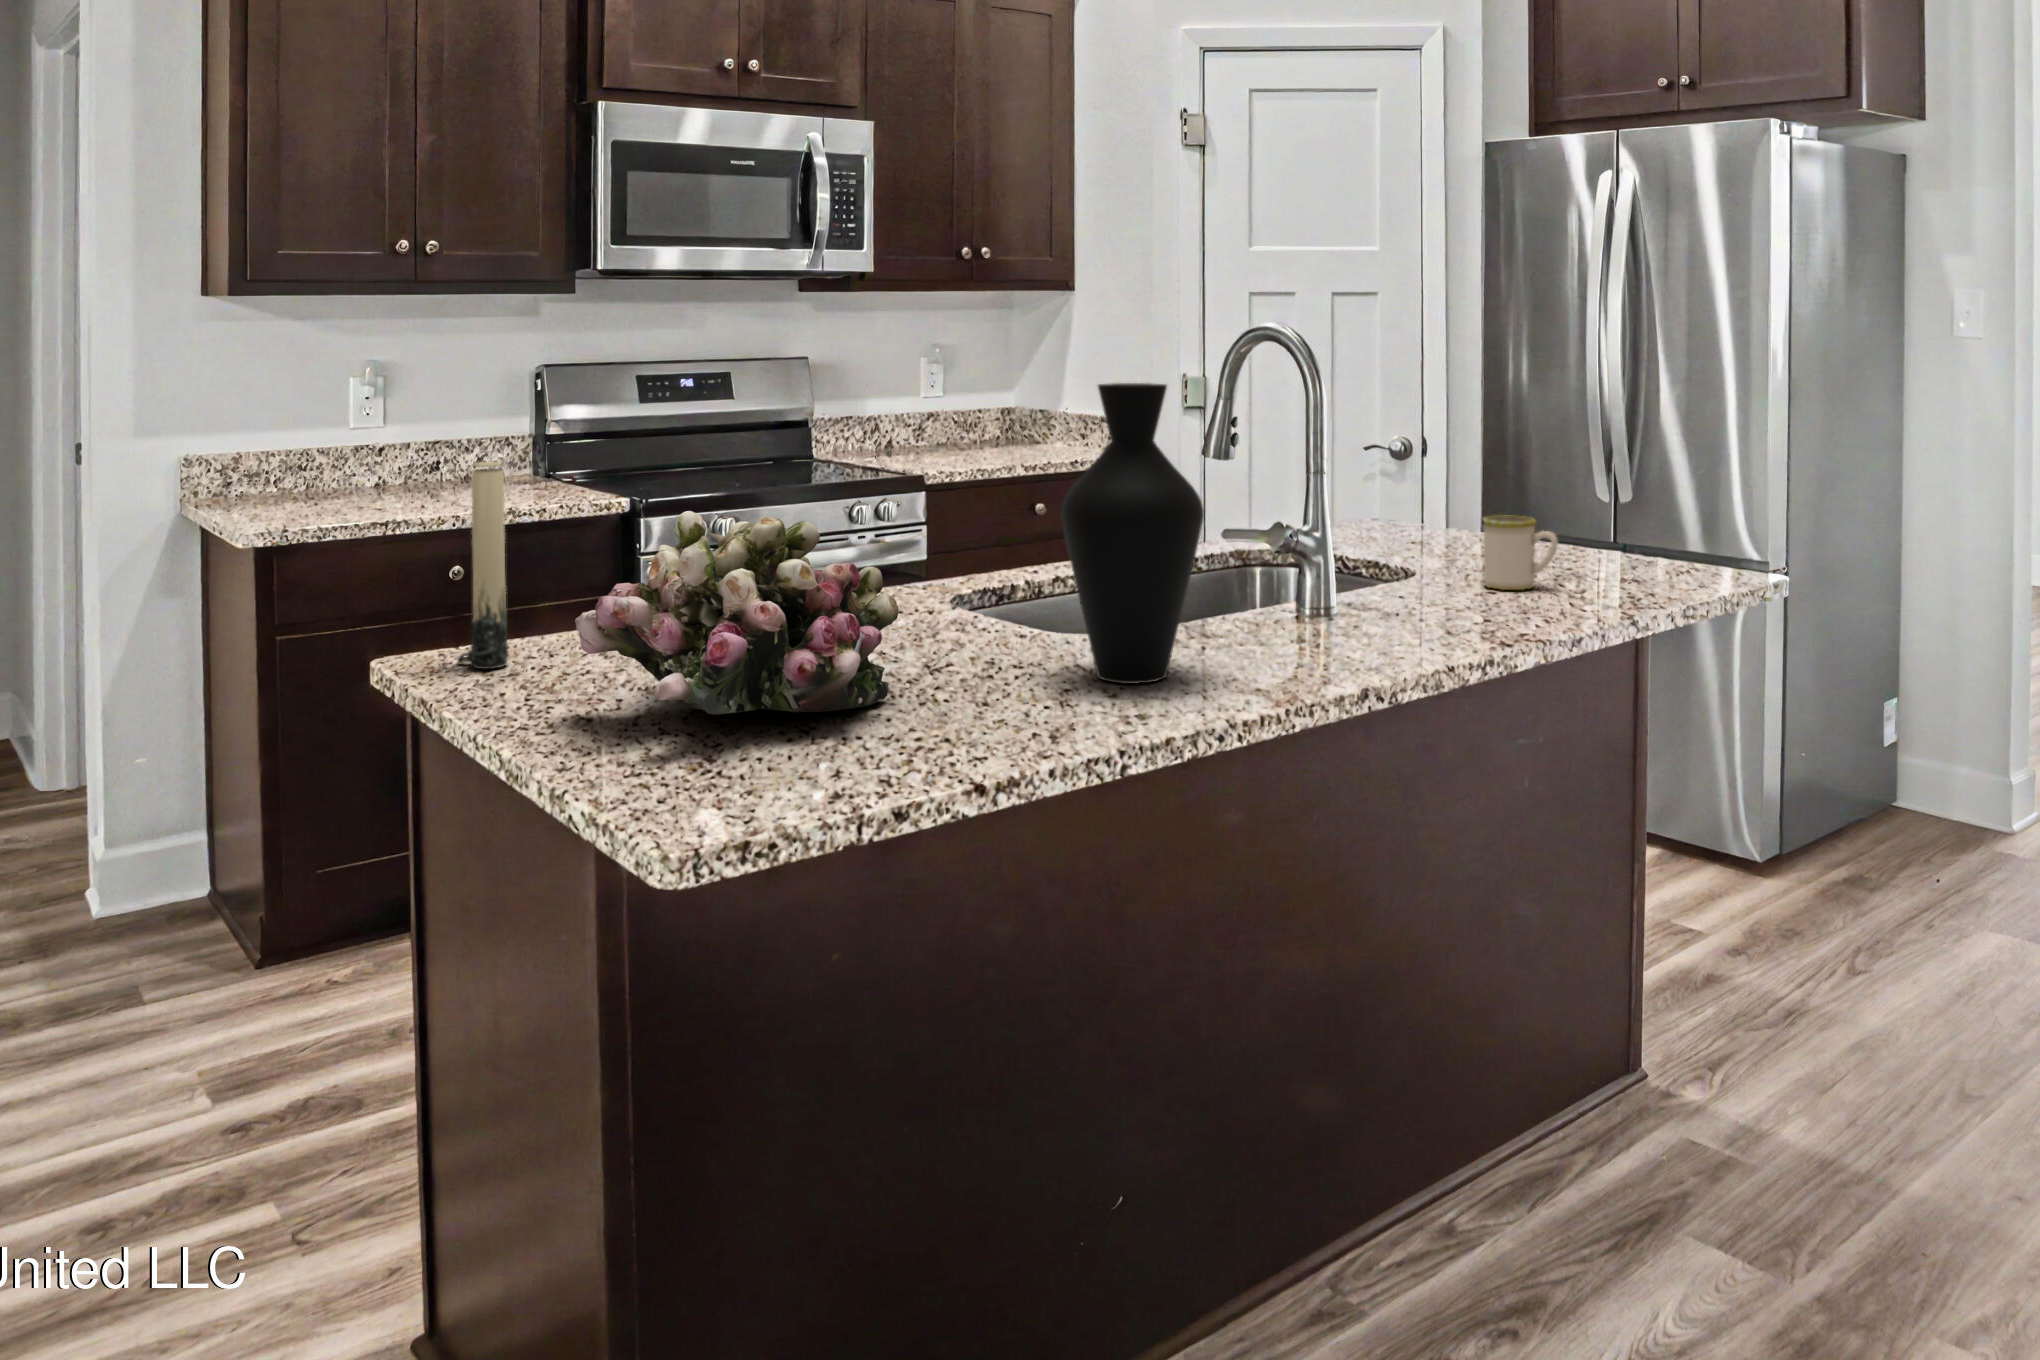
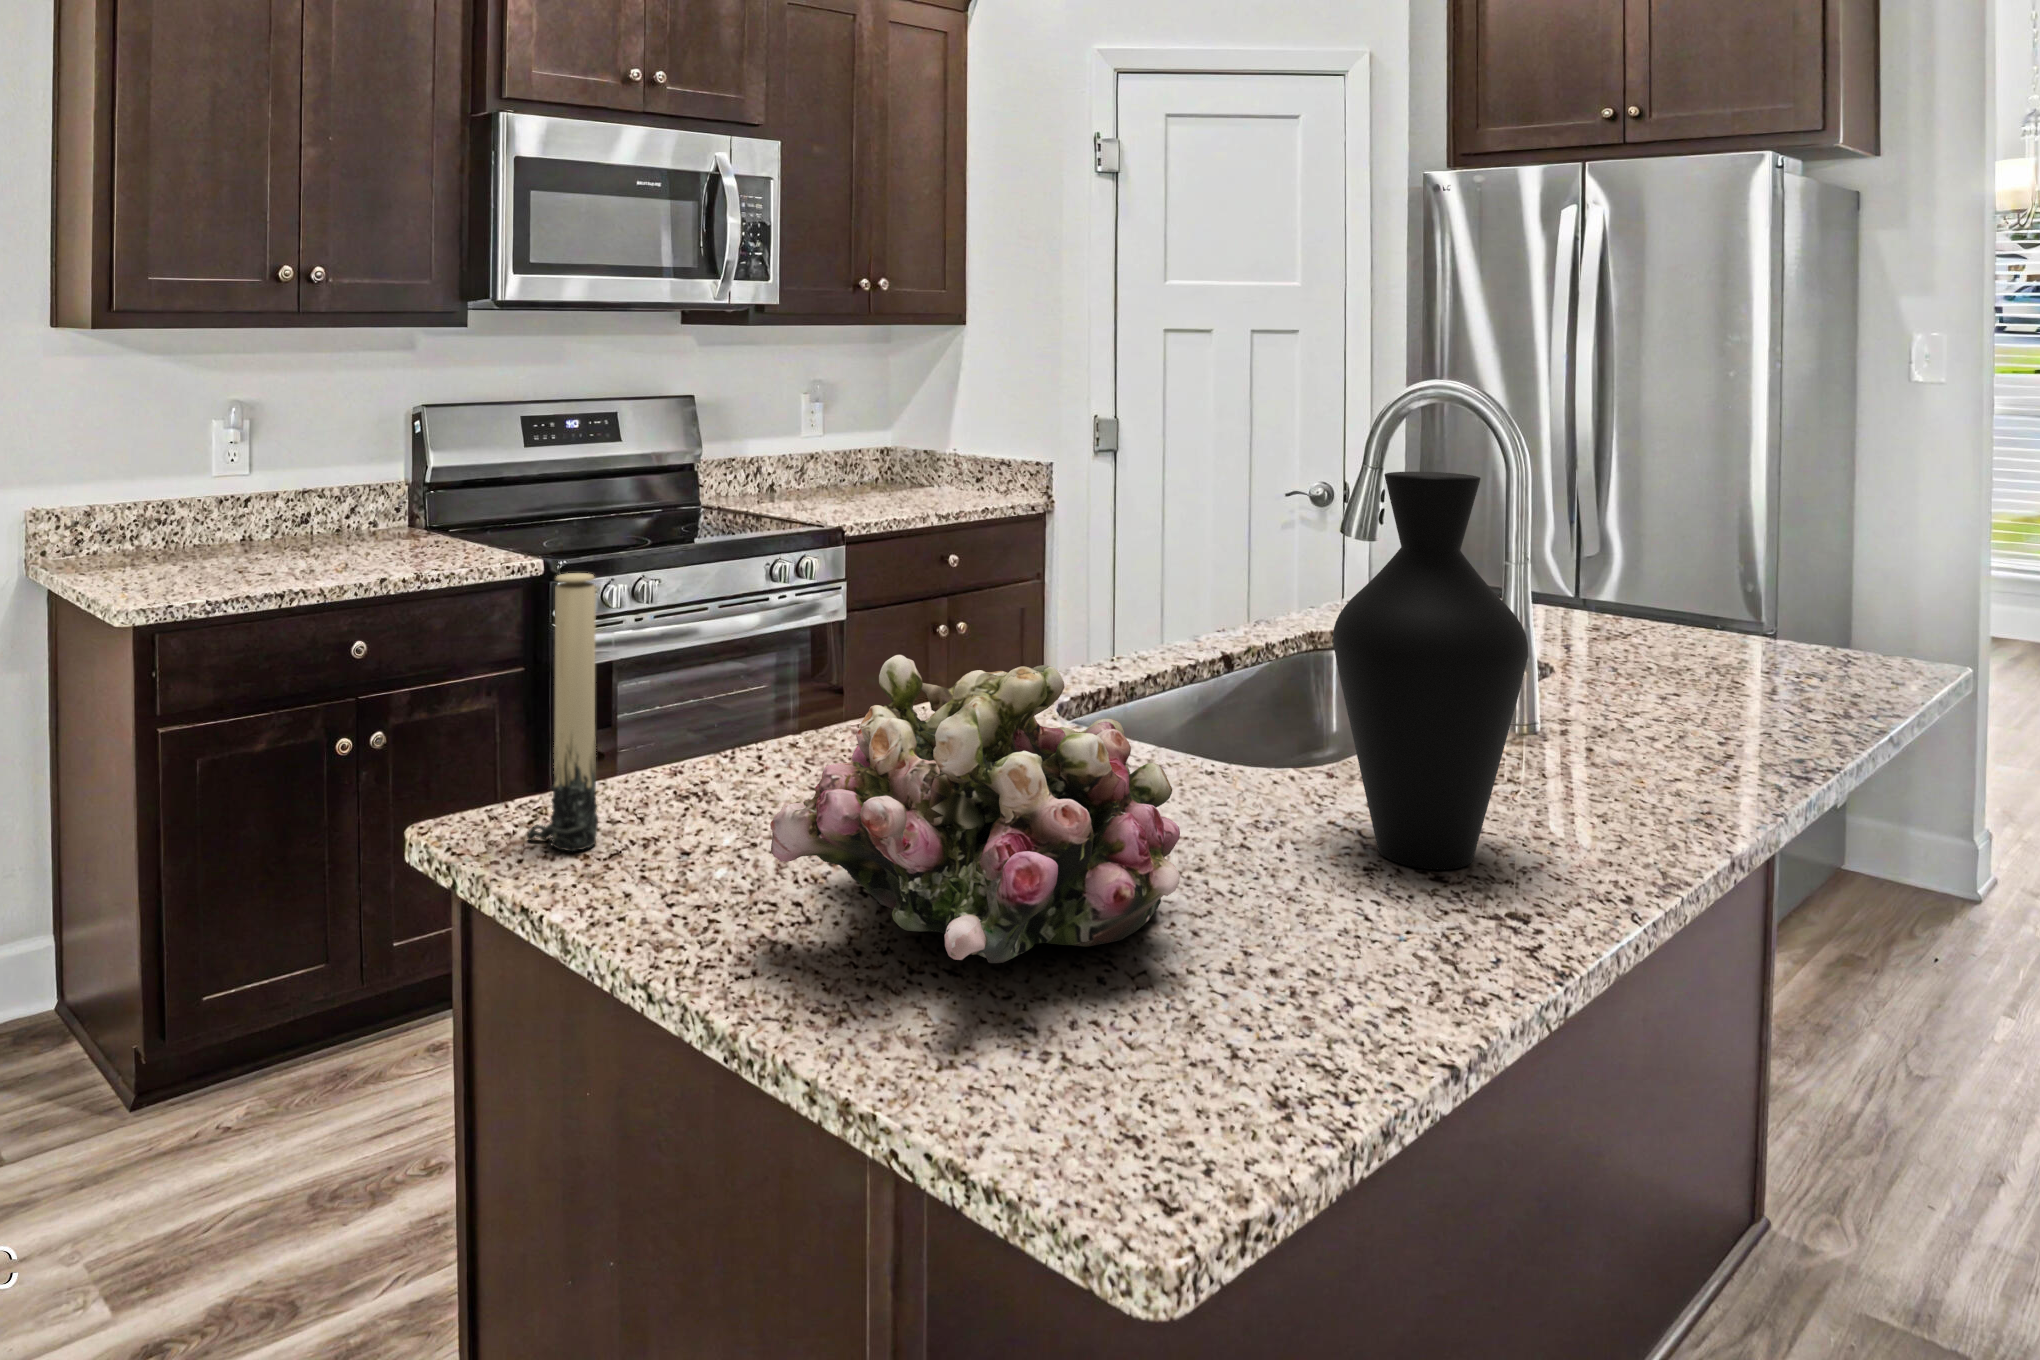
mug: present [1483,515,1558,590] -> none [1649,605,1749,696]

